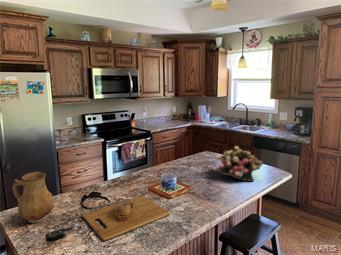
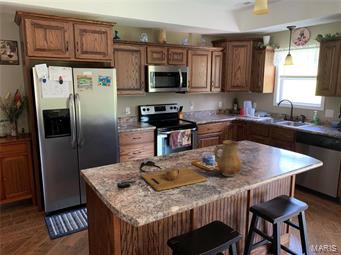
flower arrangement: present [213,146,263,181] -> none [247,134,293,165]
ceramic pitcher: present [13,172,54,223] -> present [214,140,241,176]

